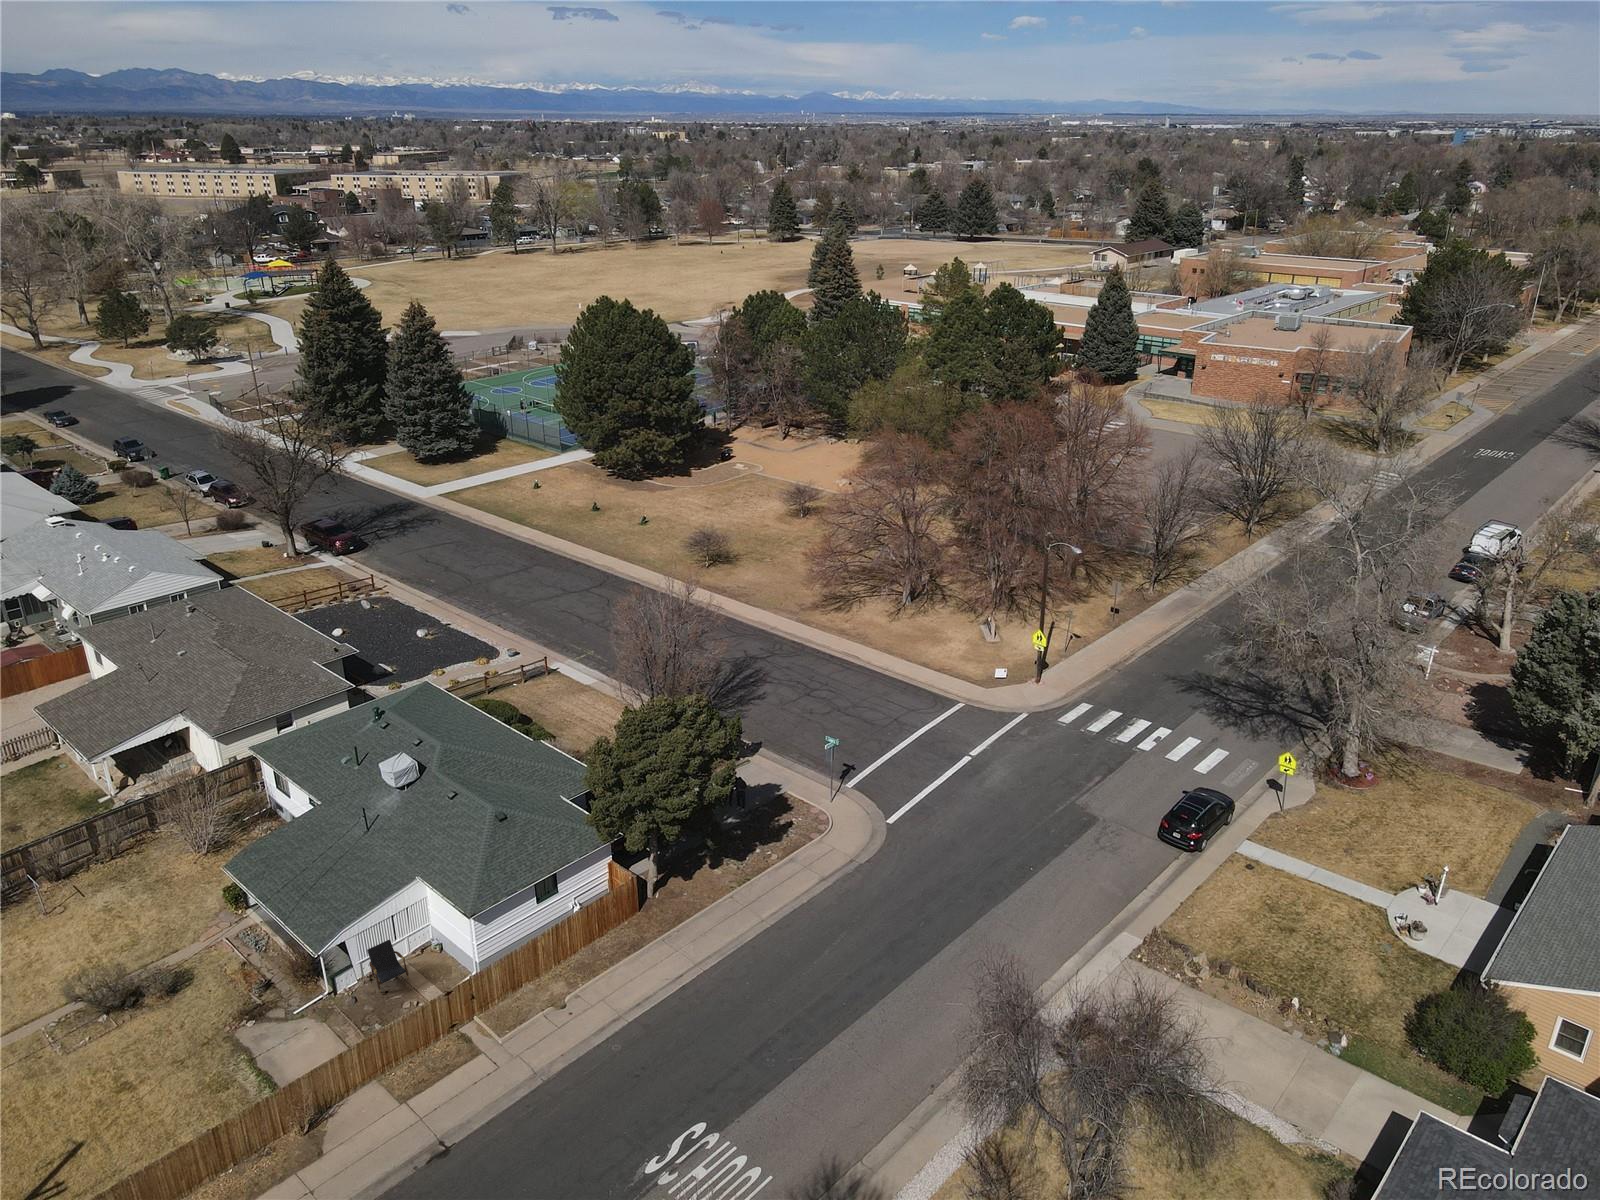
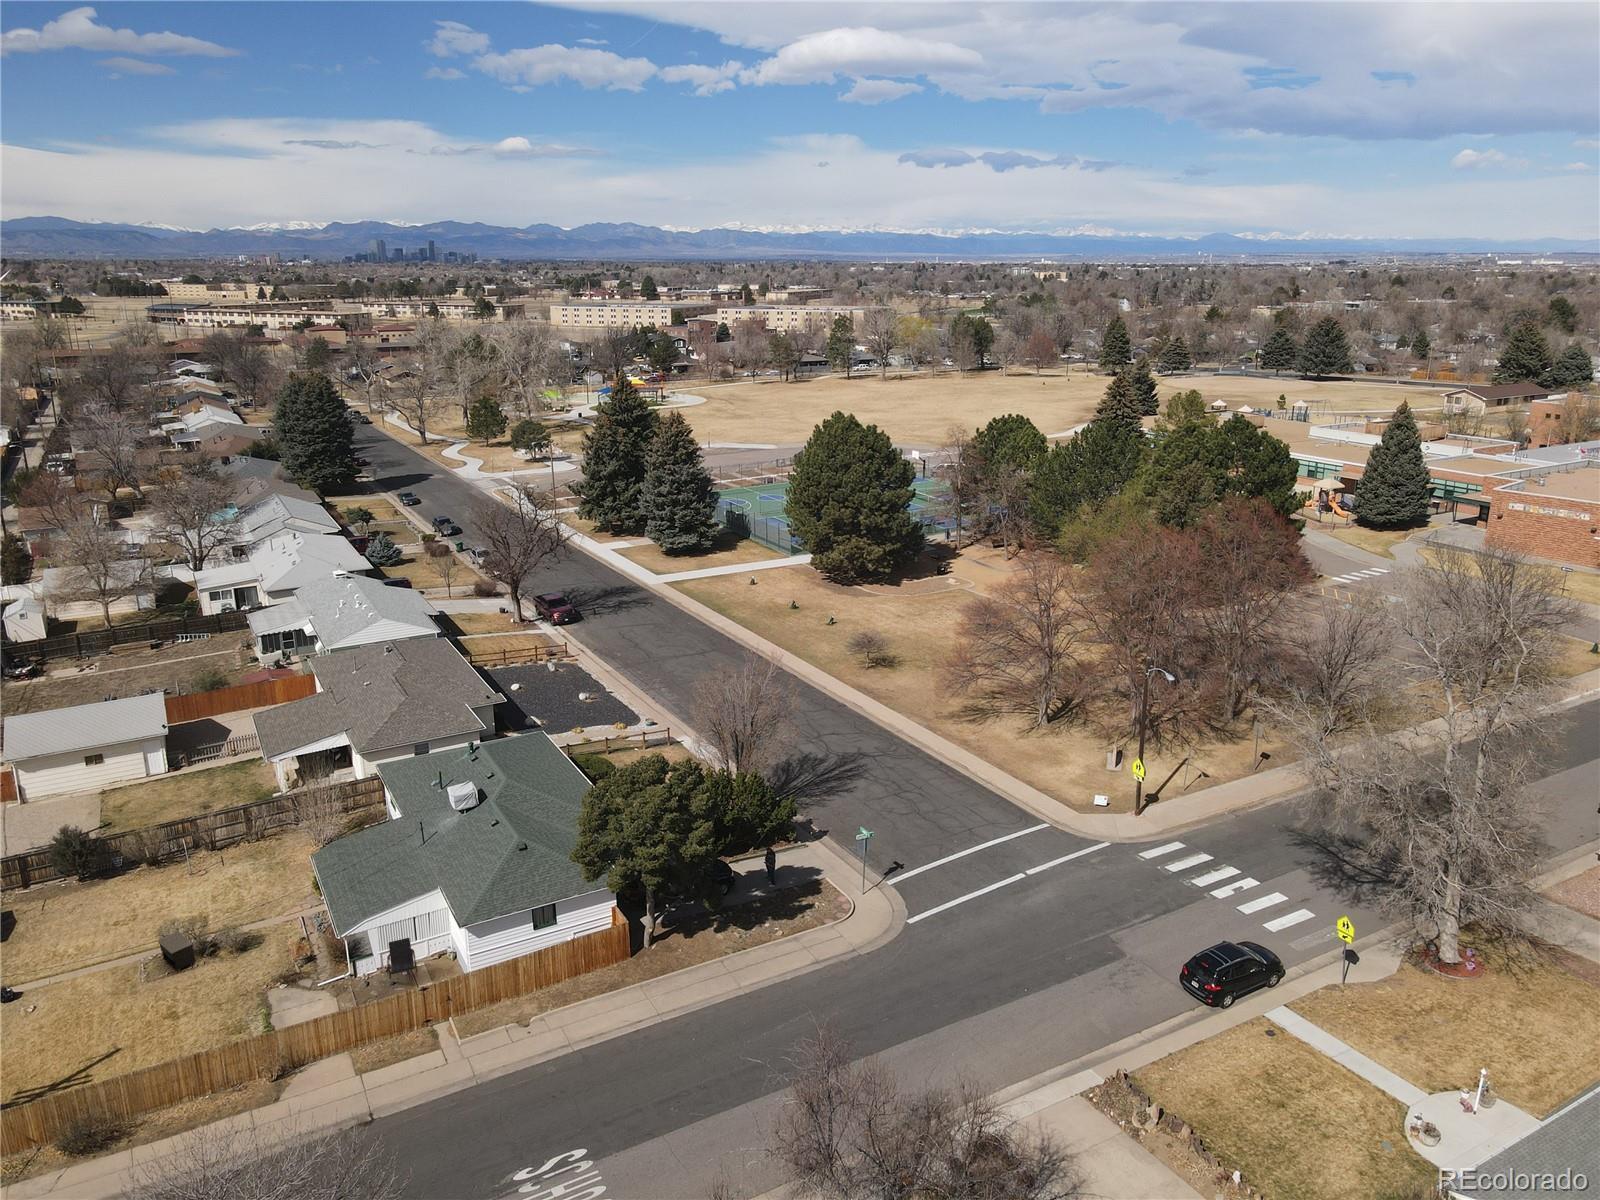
storage bench: none [50,990,108,1037] -> present [158,932,196,971]

